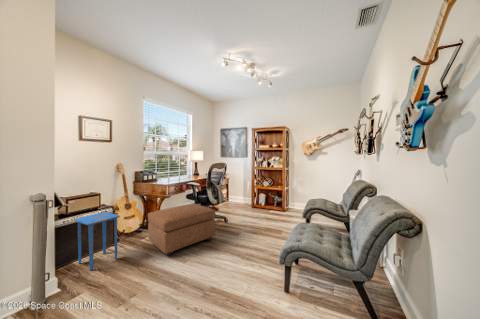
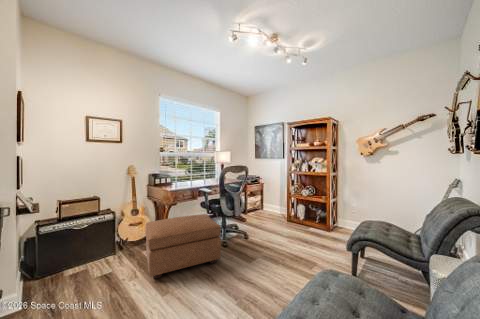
side table: present [75,212,120,270] -> none [65,218,108,284]

